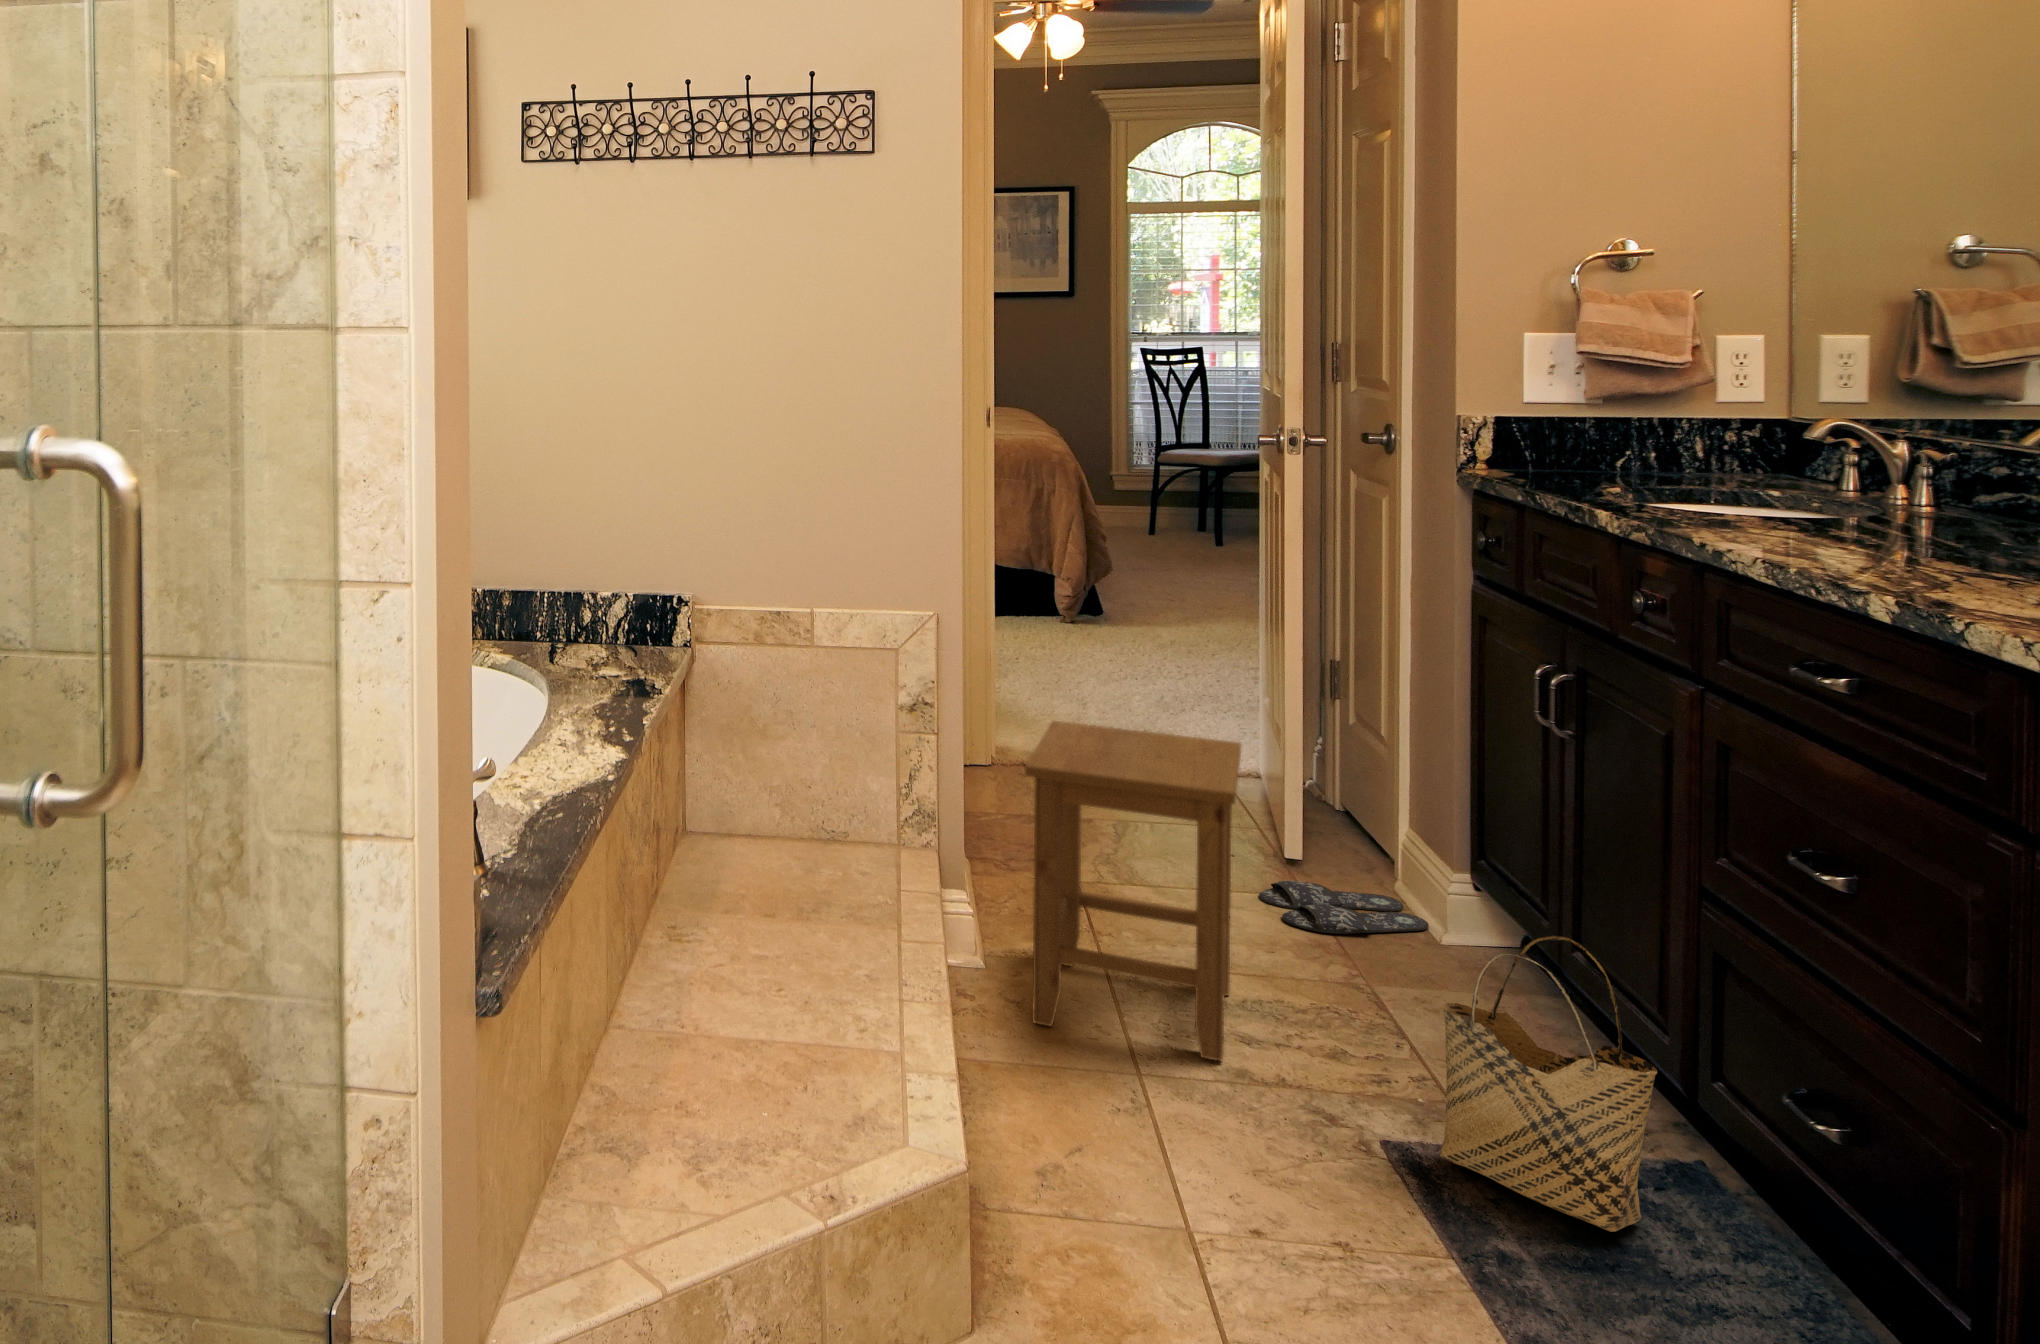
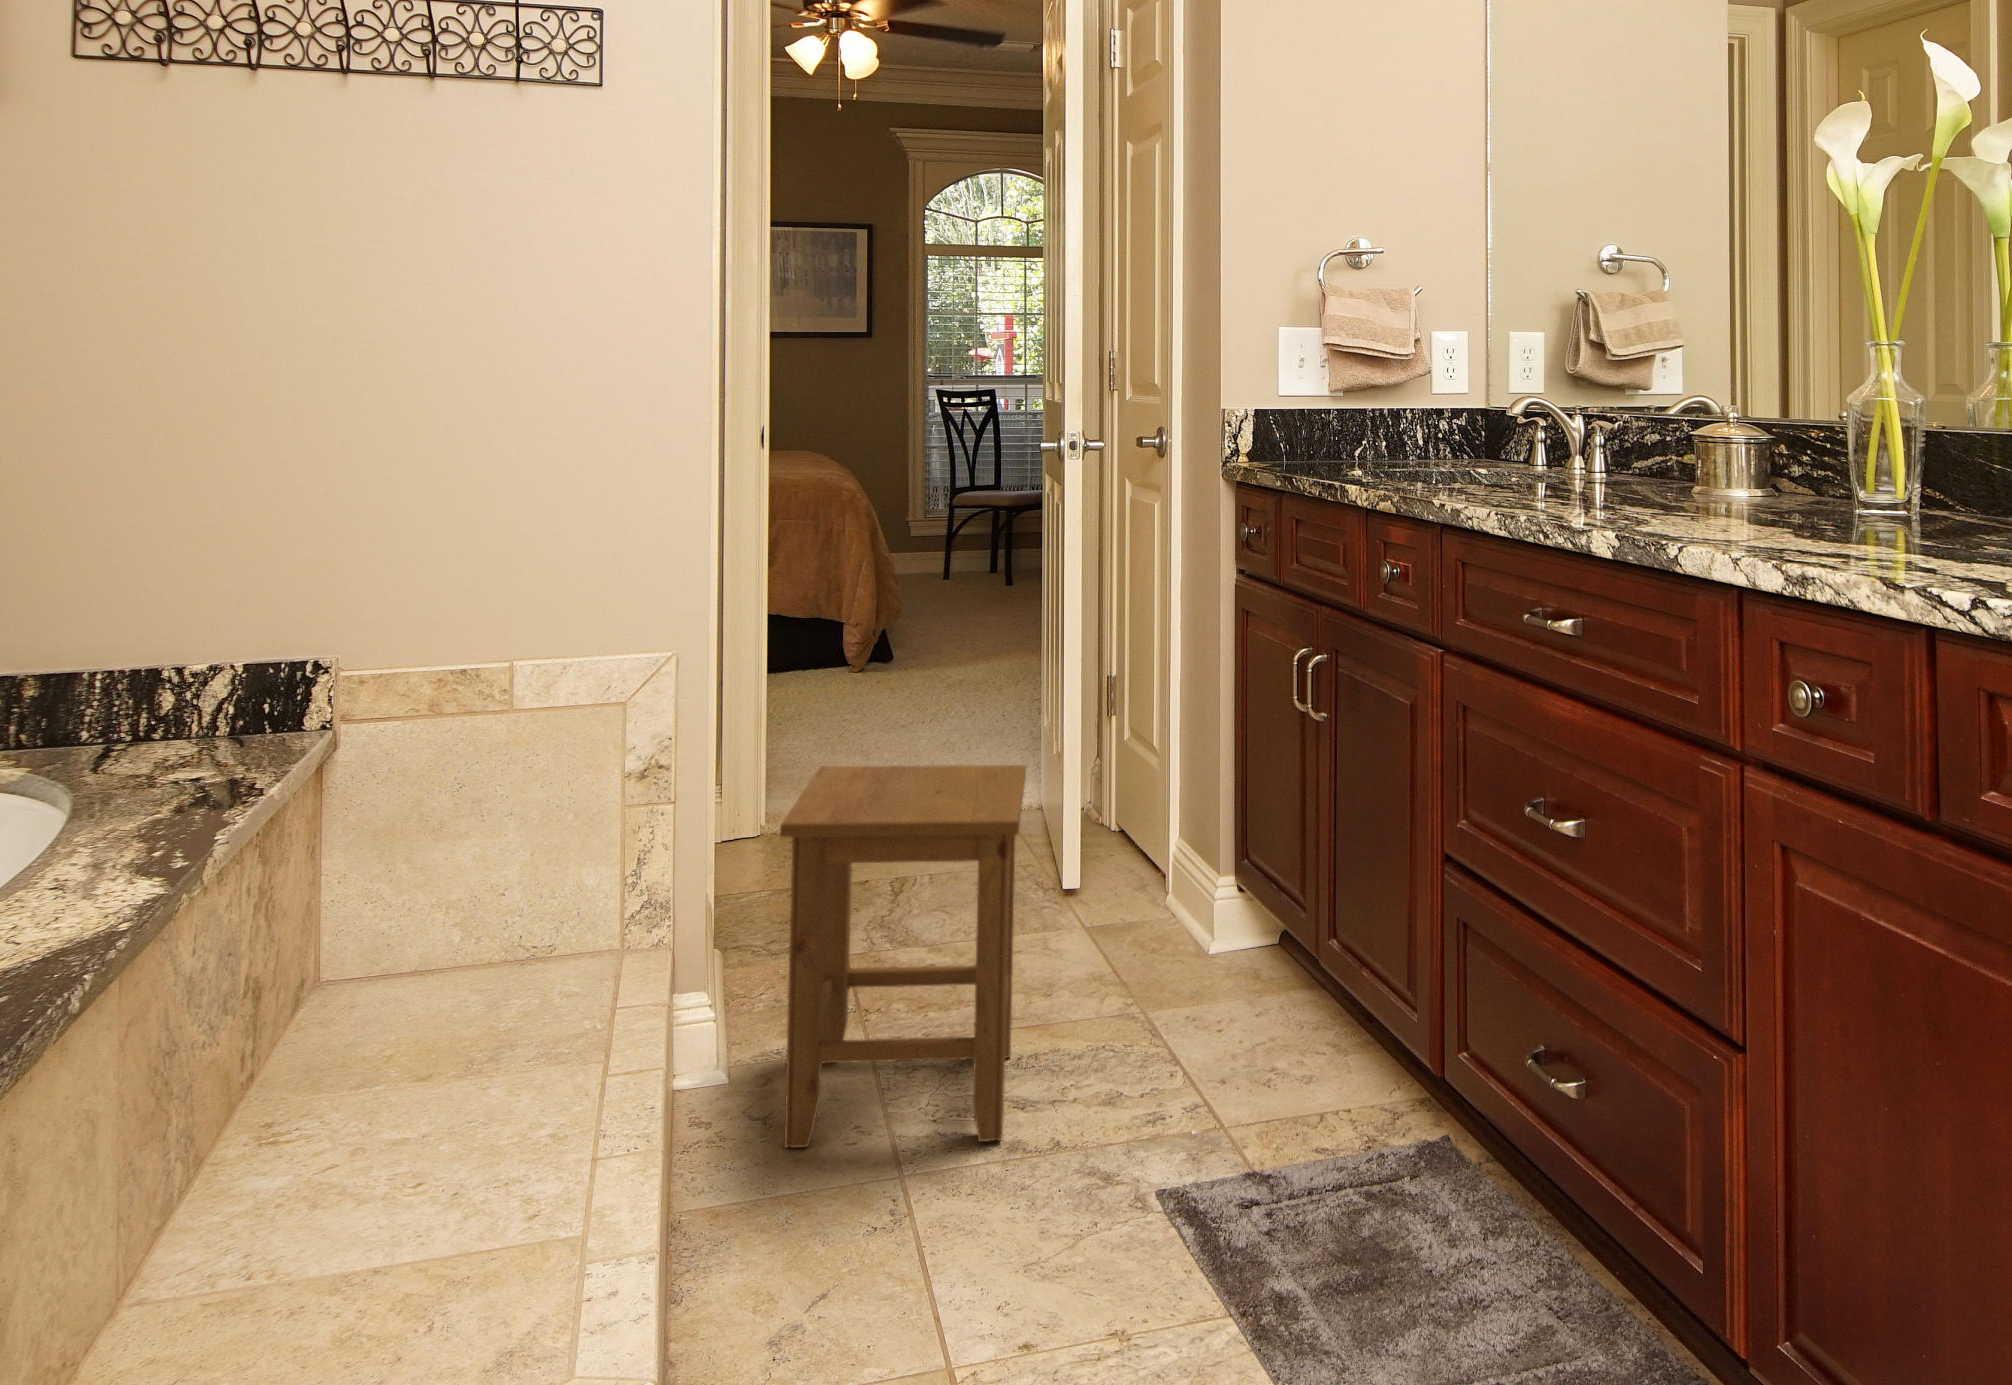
slippers: present [1259,881,1429,934] -> none [1042,911,1201,963]
woven basket: present [1440,935,1657,1232] -> none [1221,923,1413,1231]

